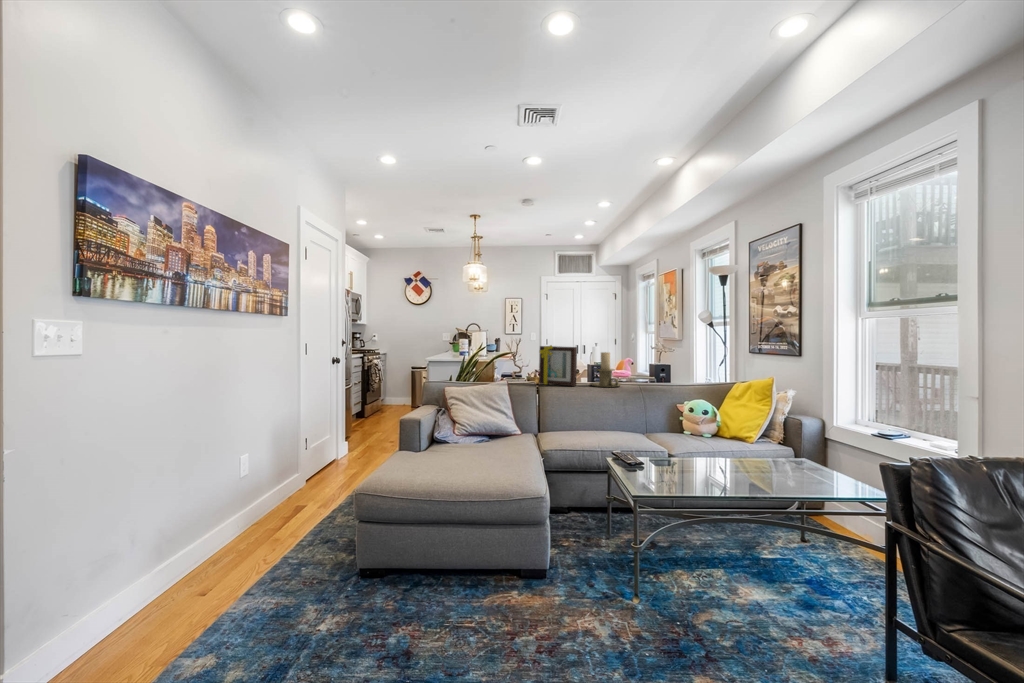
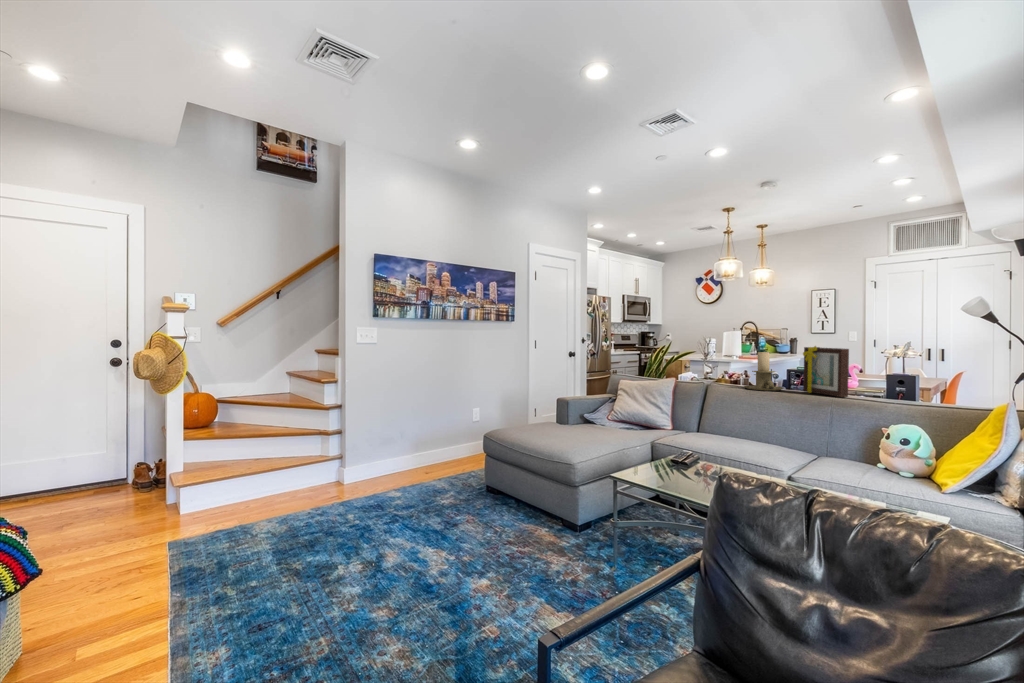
picture frame: present [539,345,577,386] -> present [803,346,849,397]

